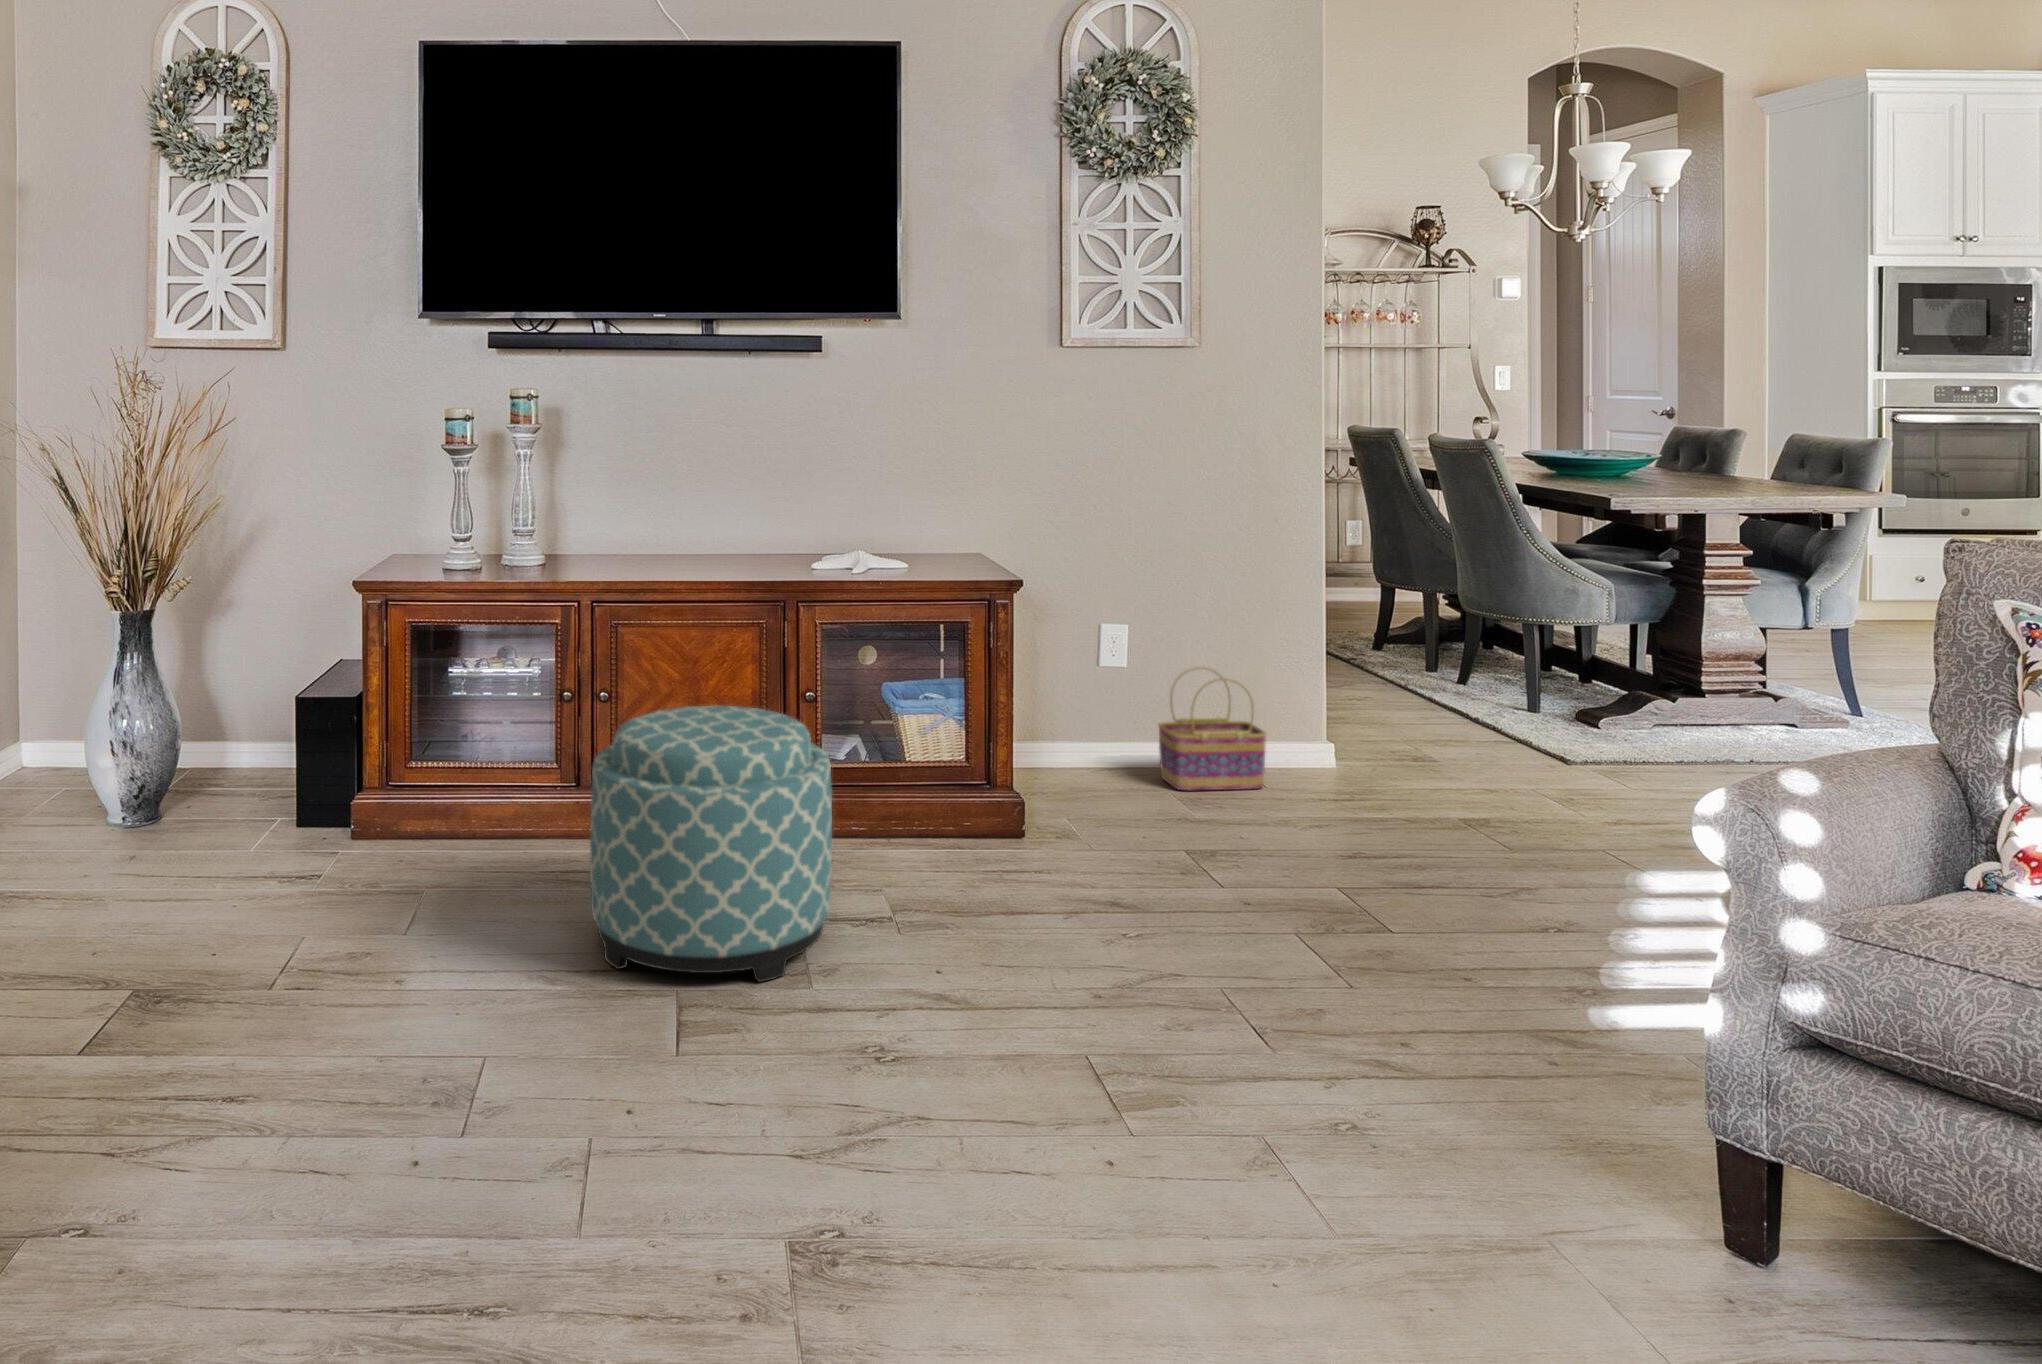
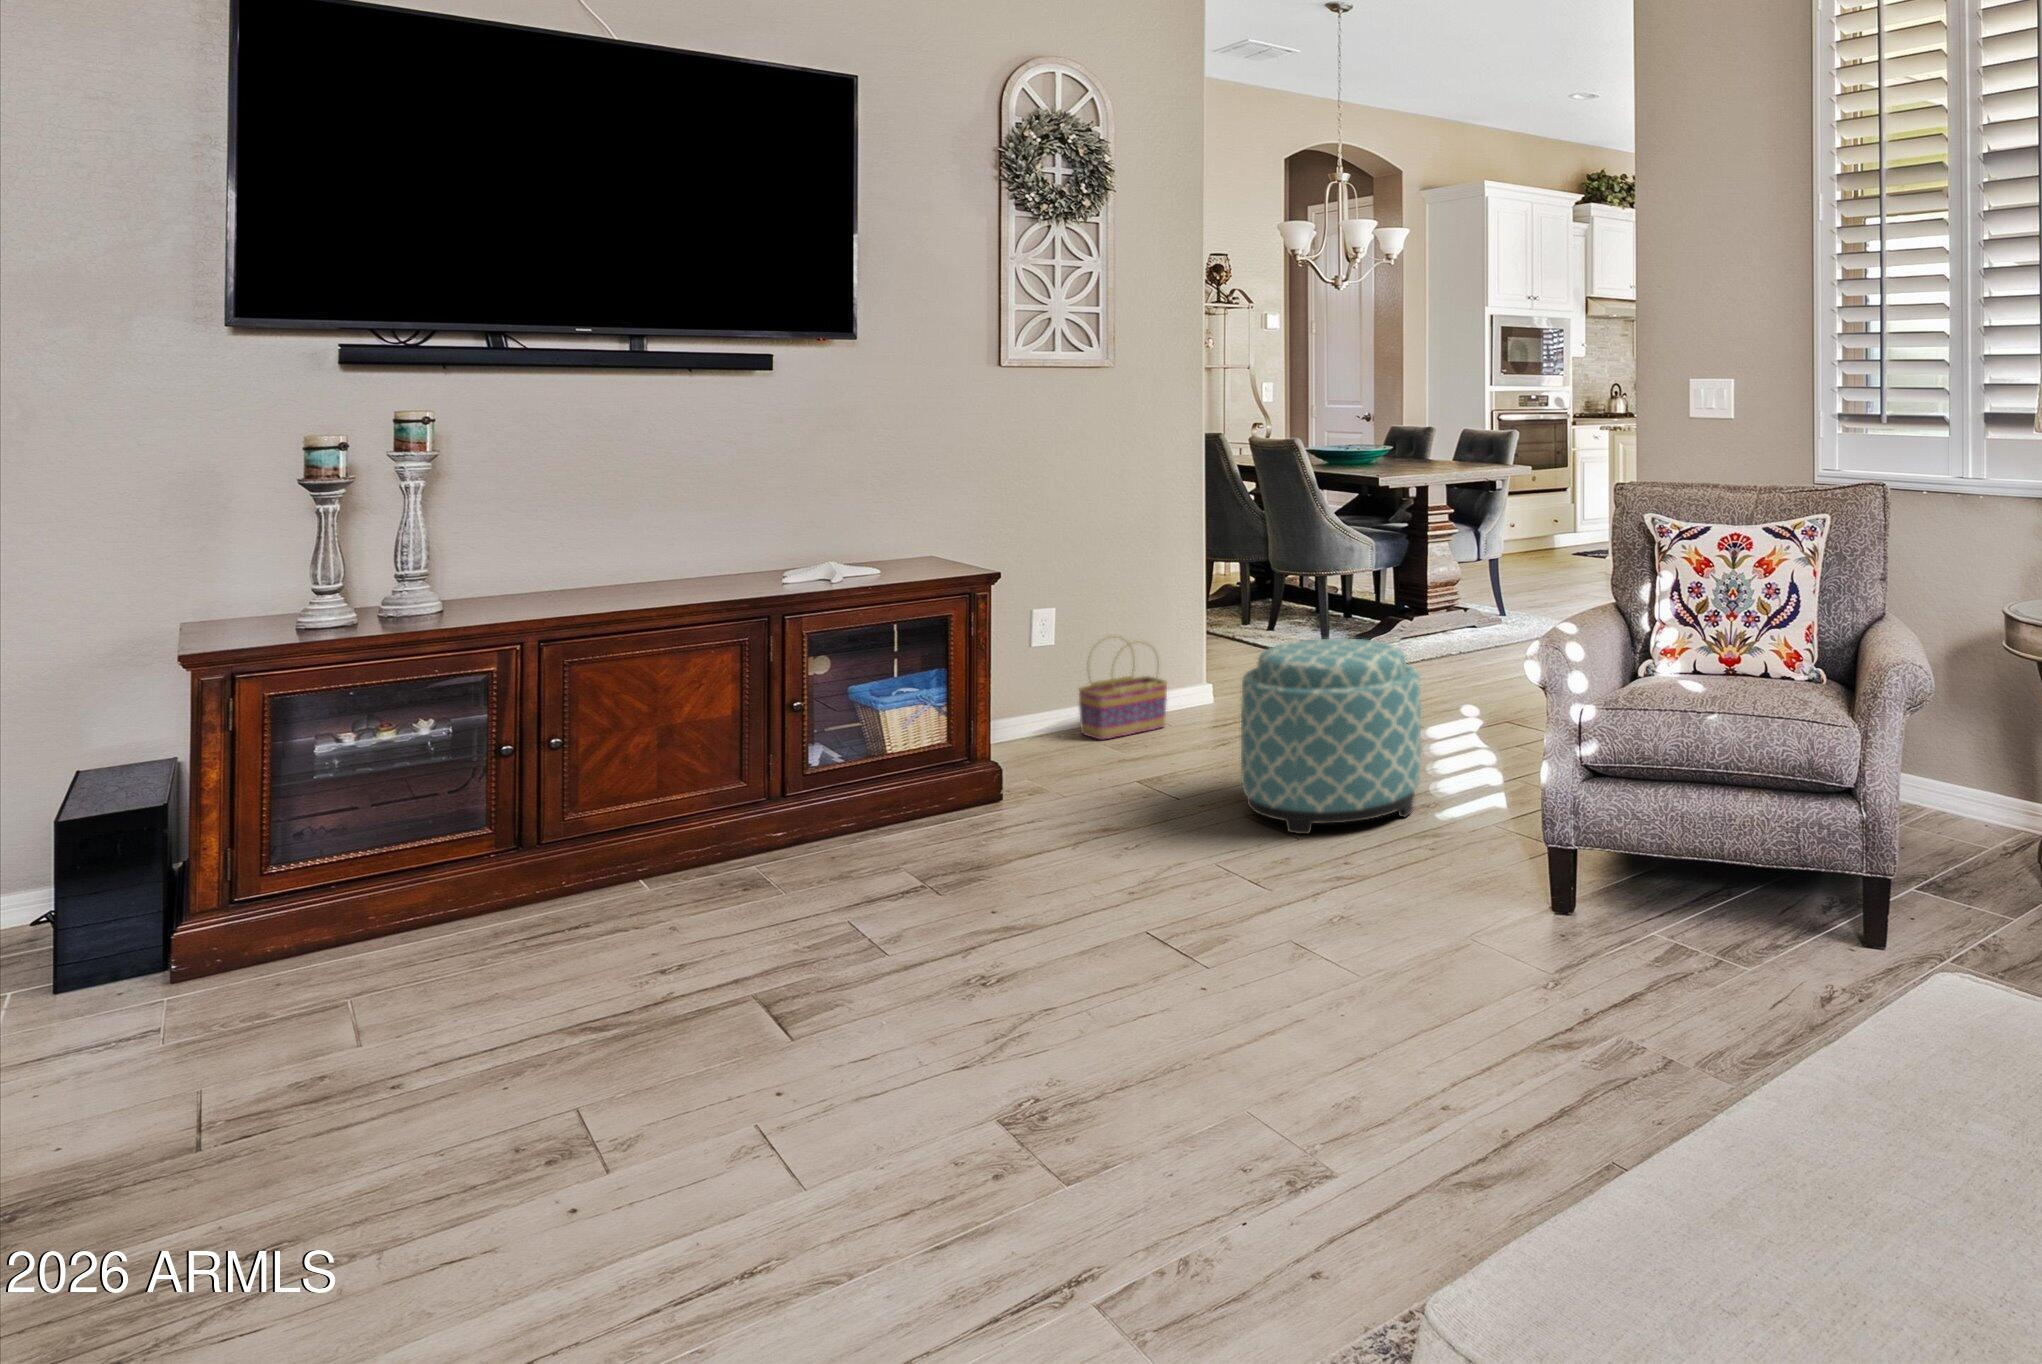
ottoman: present [590,706,832,983] -> present [1241,638,1421,834]

